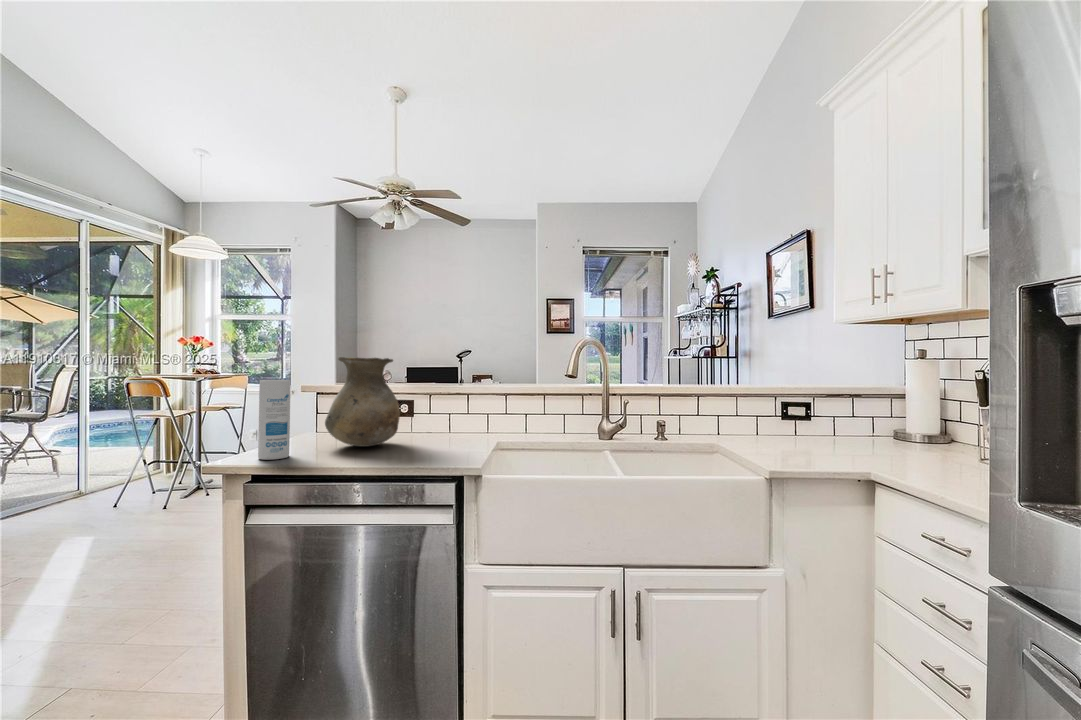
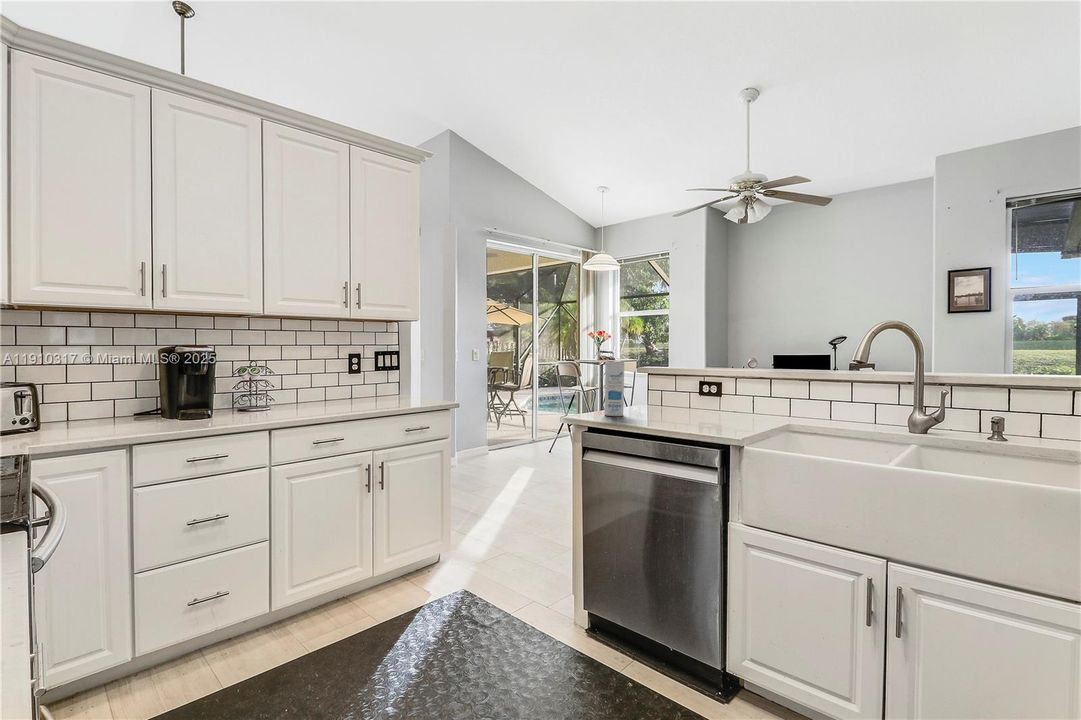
vase: present [325,357,400,447] -> none [648,346,704,416]

